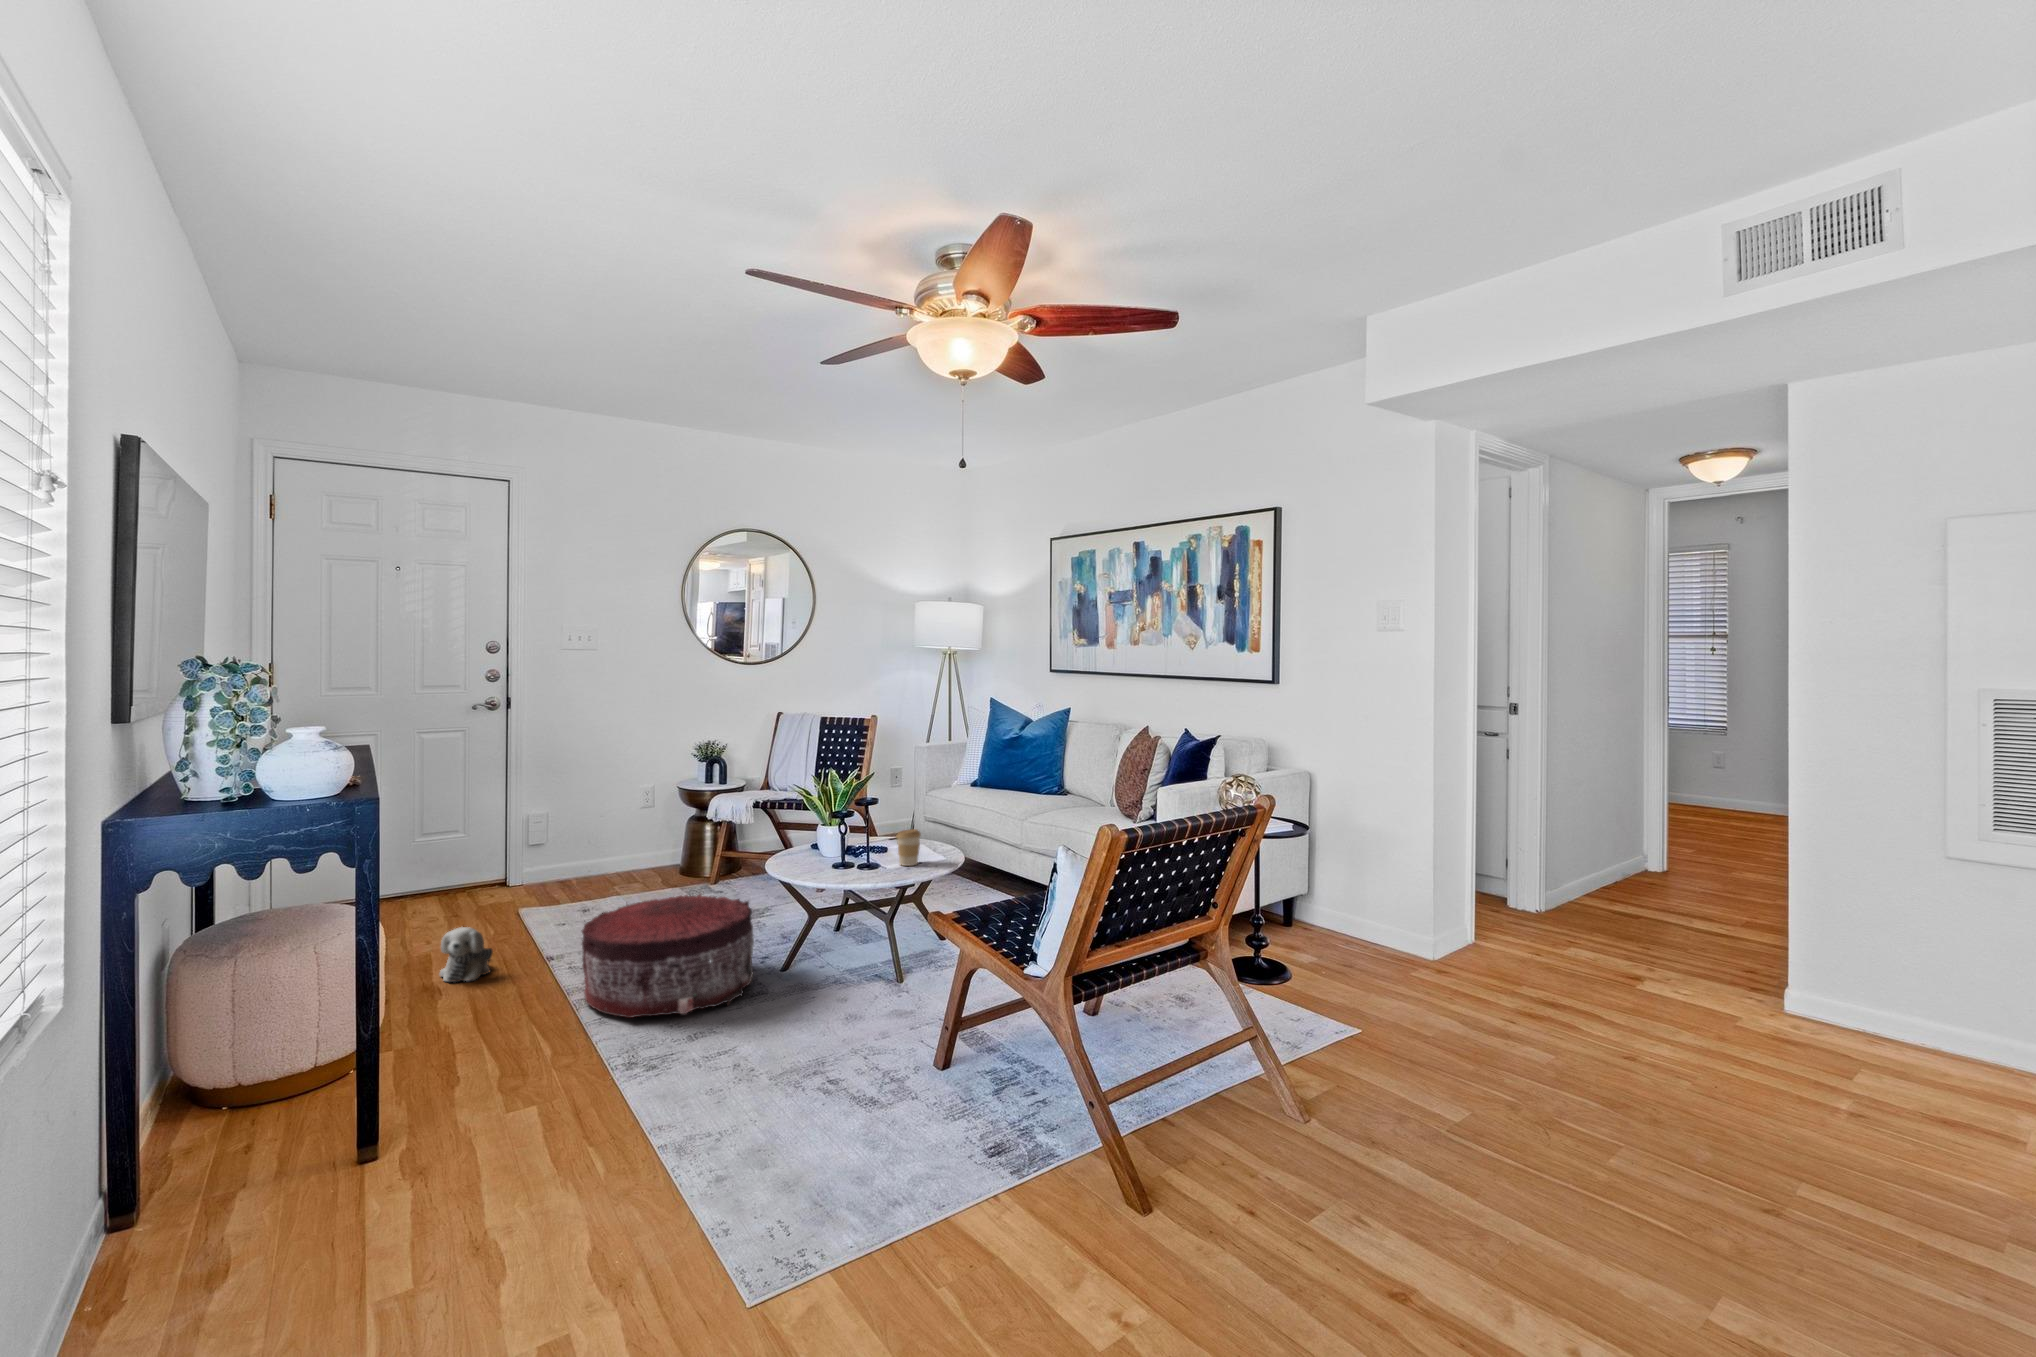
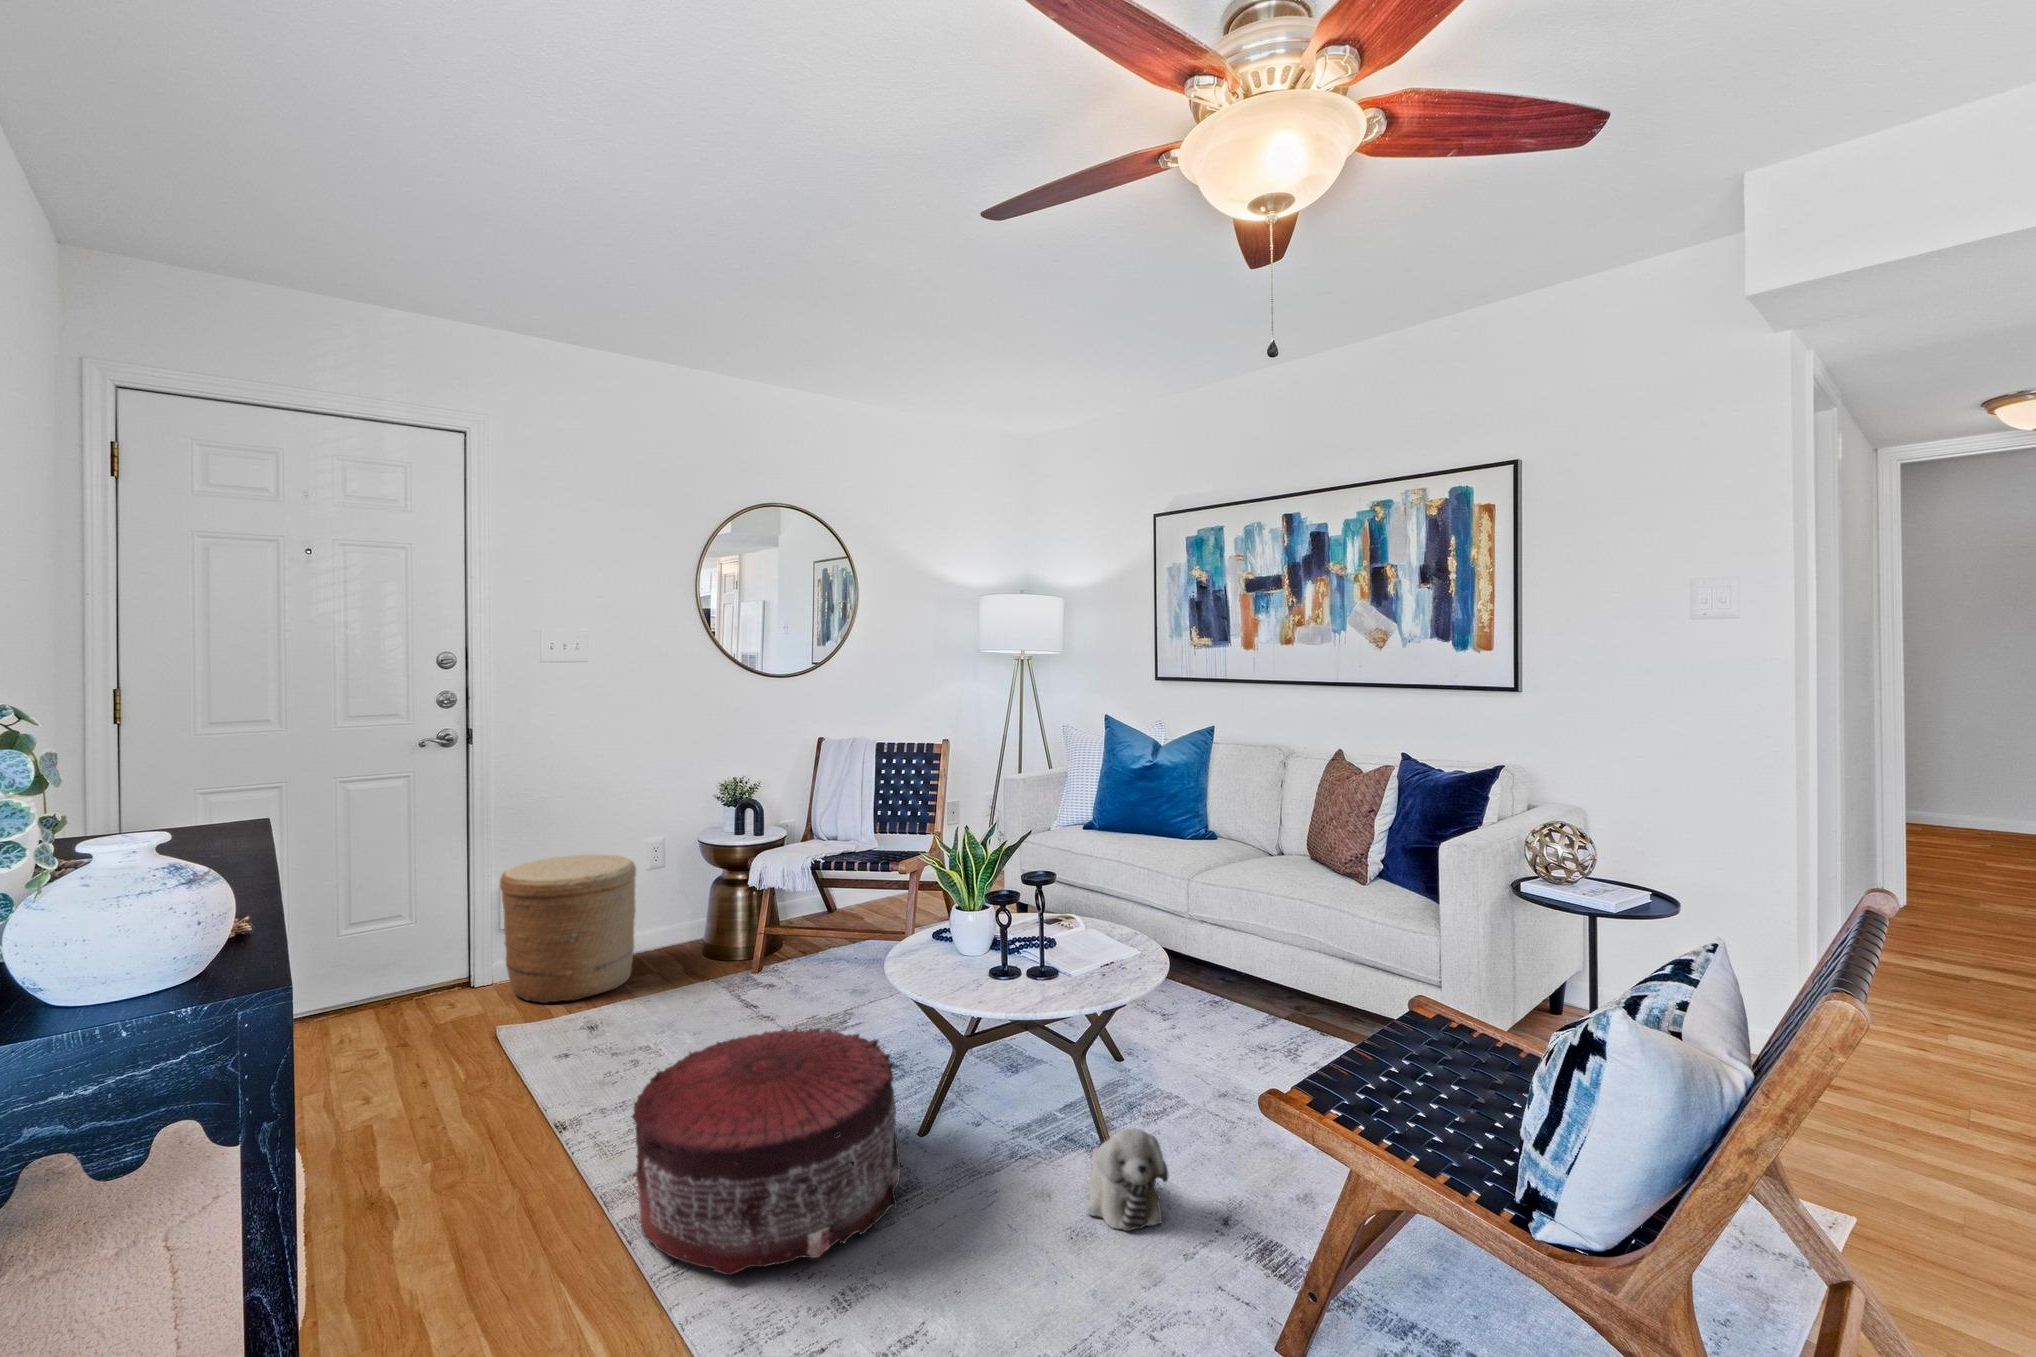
woven basket: none [525,794,626,897] -> present [500,854,636,1003]
coffee cup: present [897,829,921,866] -> none [1085,916,1121,973]
plush toy: present [440,927,493,982] -> present [1086,1129,1168,1231]

